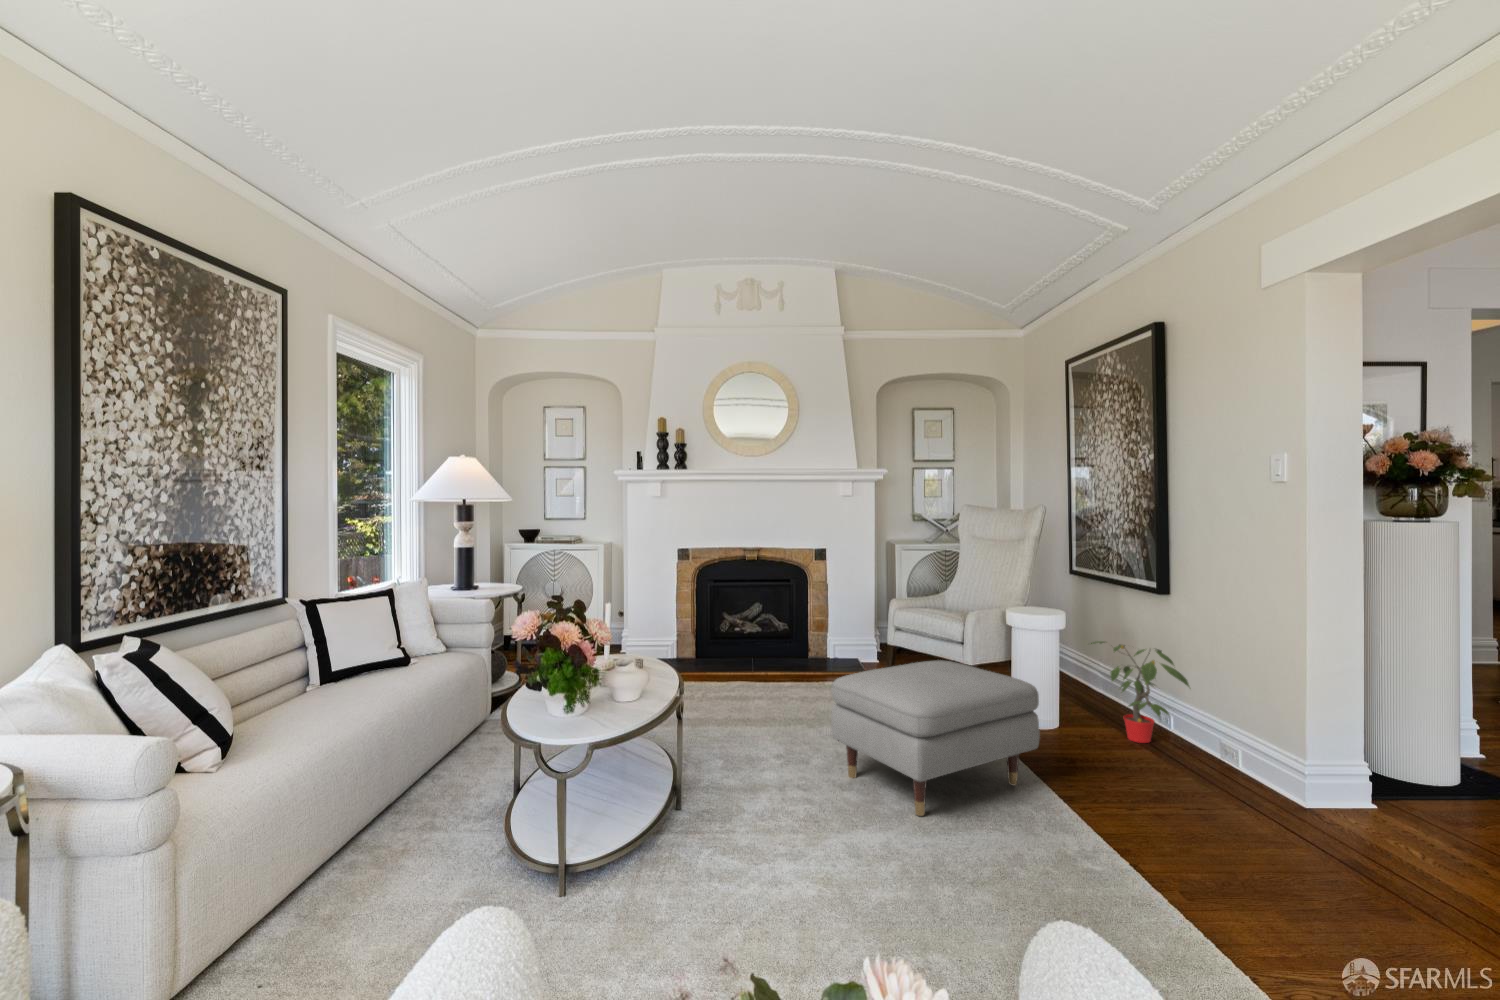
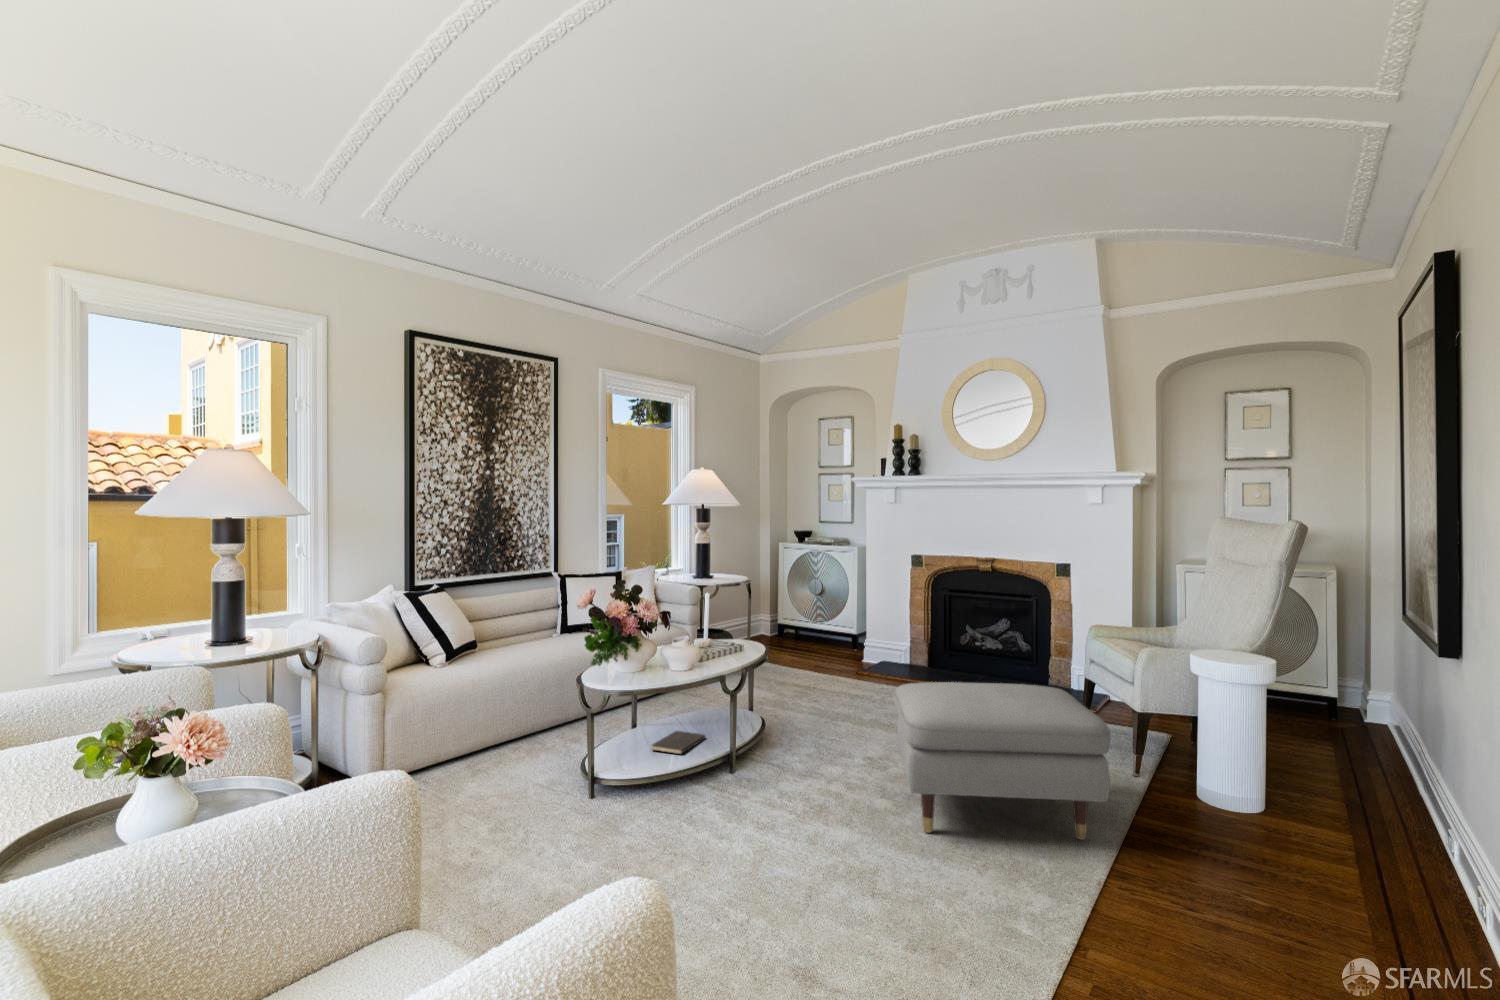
potted plant: present [1091,641,1189,743] -> none [1315,700,1438,857]
hardcover book: none [590,776,635,811] -> present [652,731,705,754]

